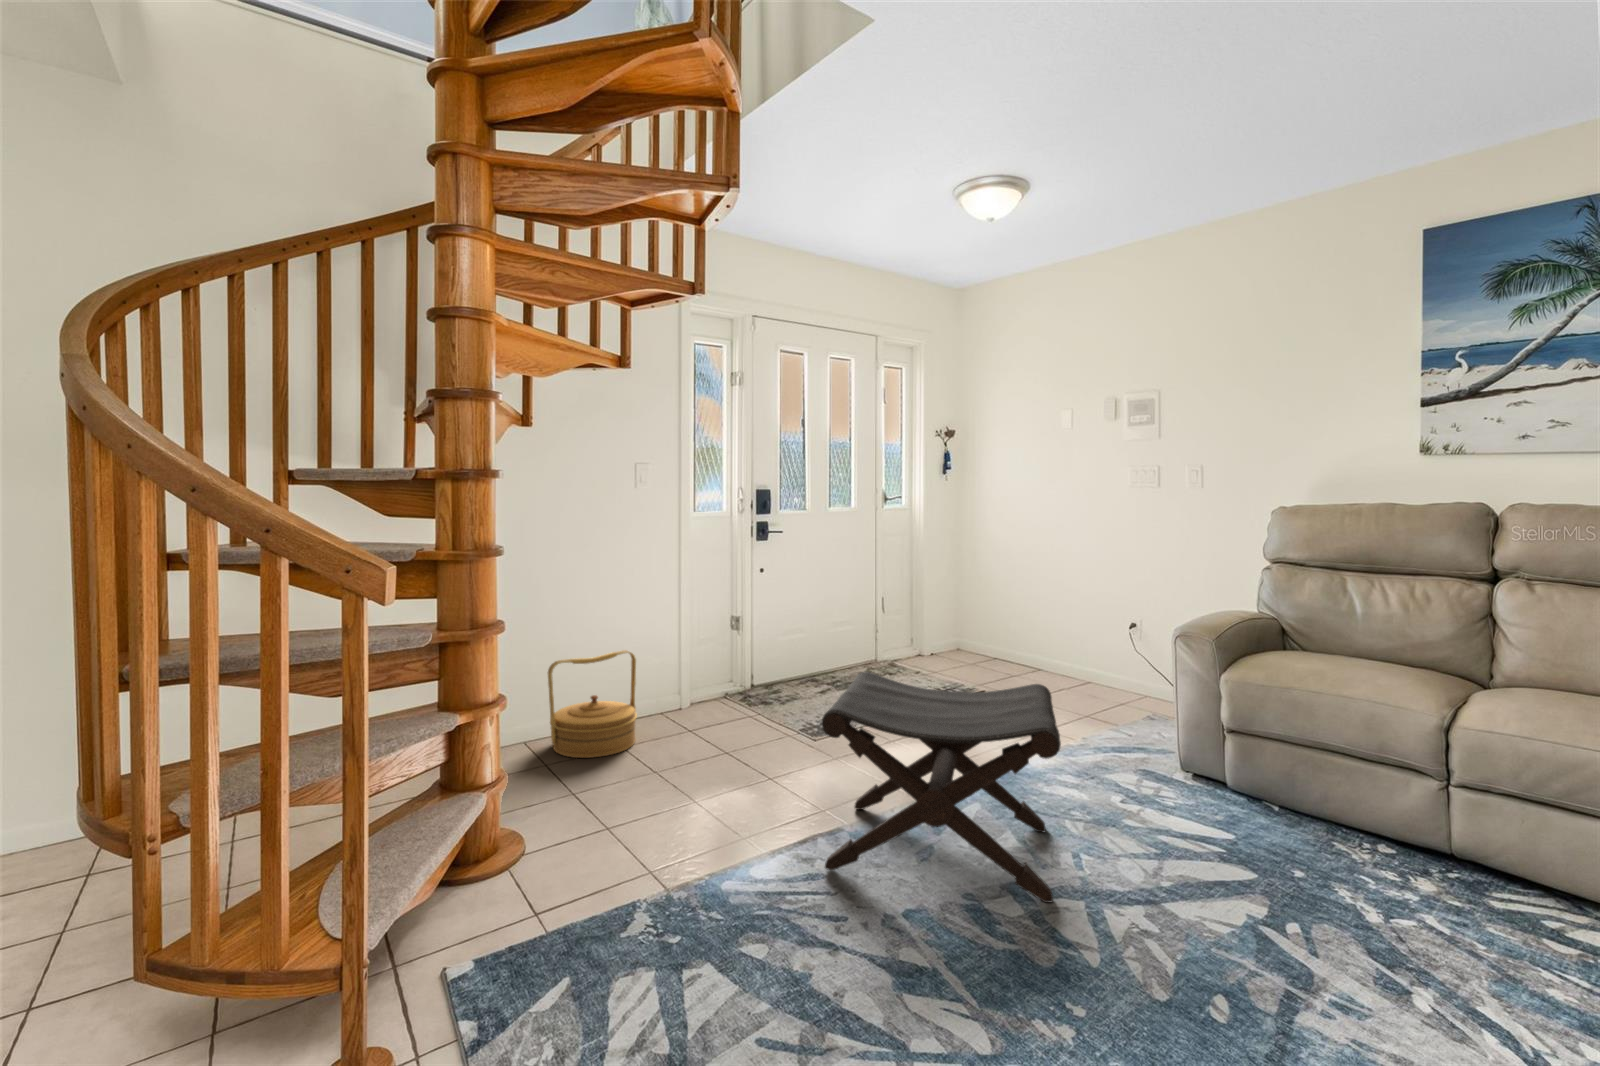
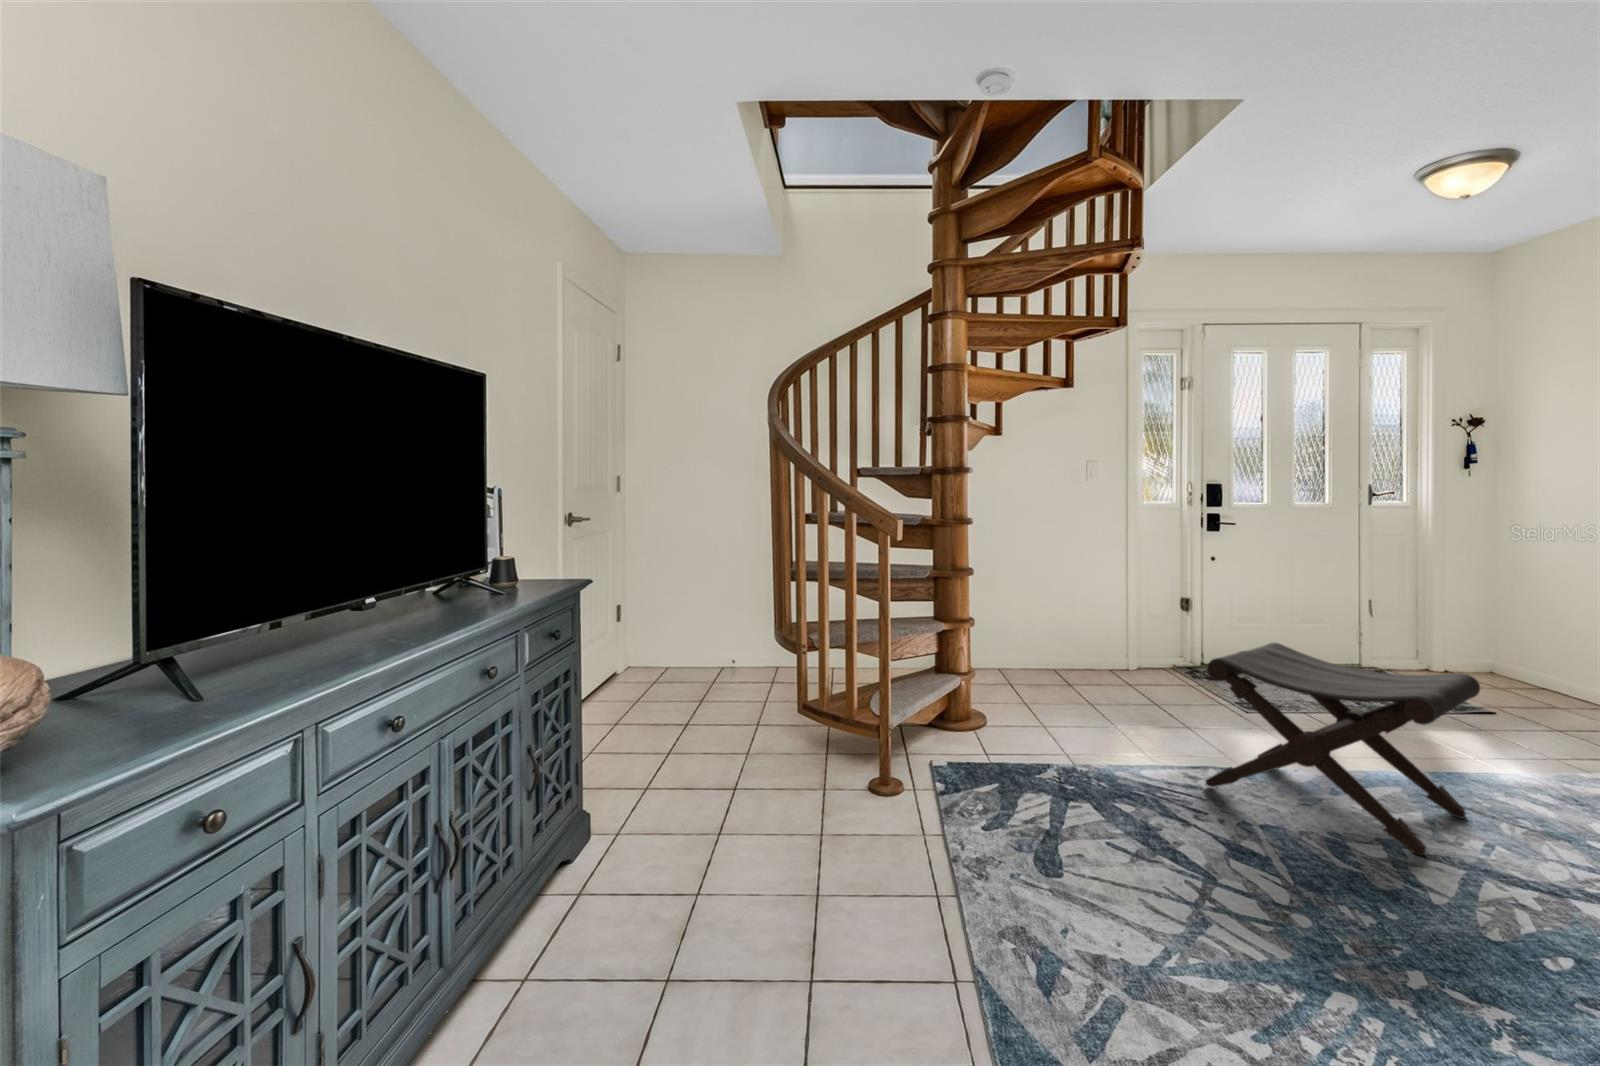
woven basket: present [548,650,637,758] -> none [1012,611,1084,689]

